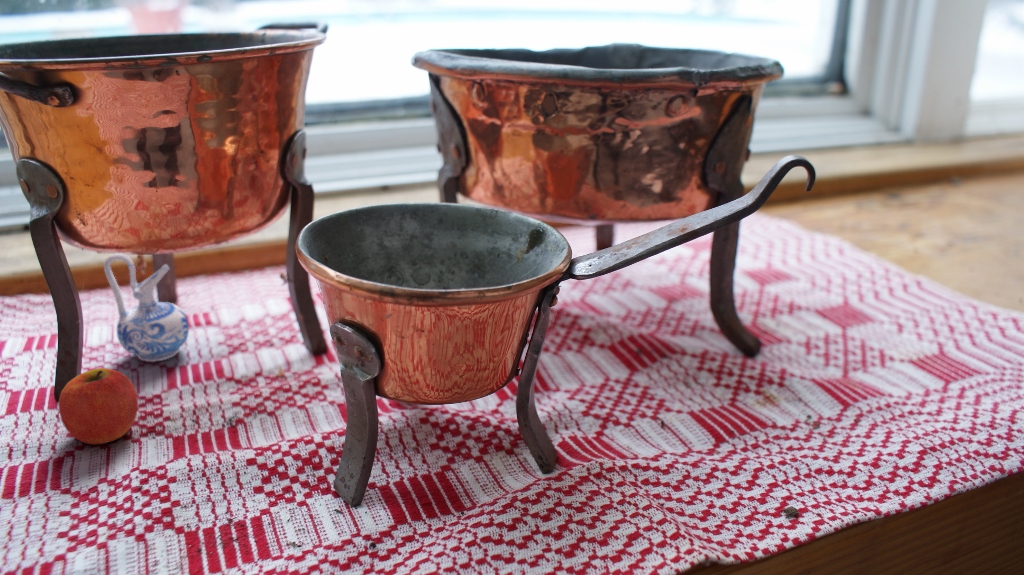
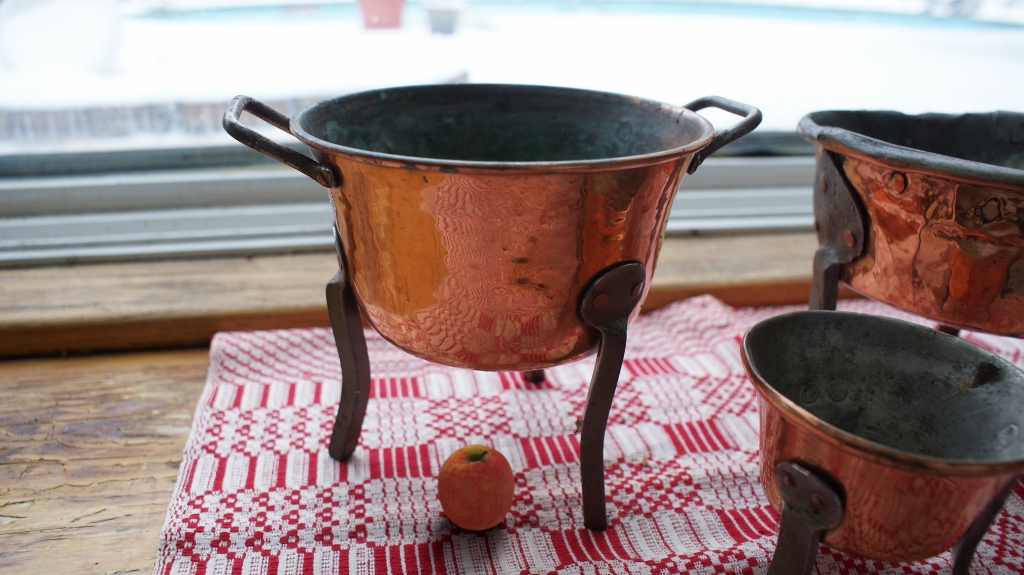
ceramic pitcher: present [104,253,189,362] -> none [469,312,540,429]

